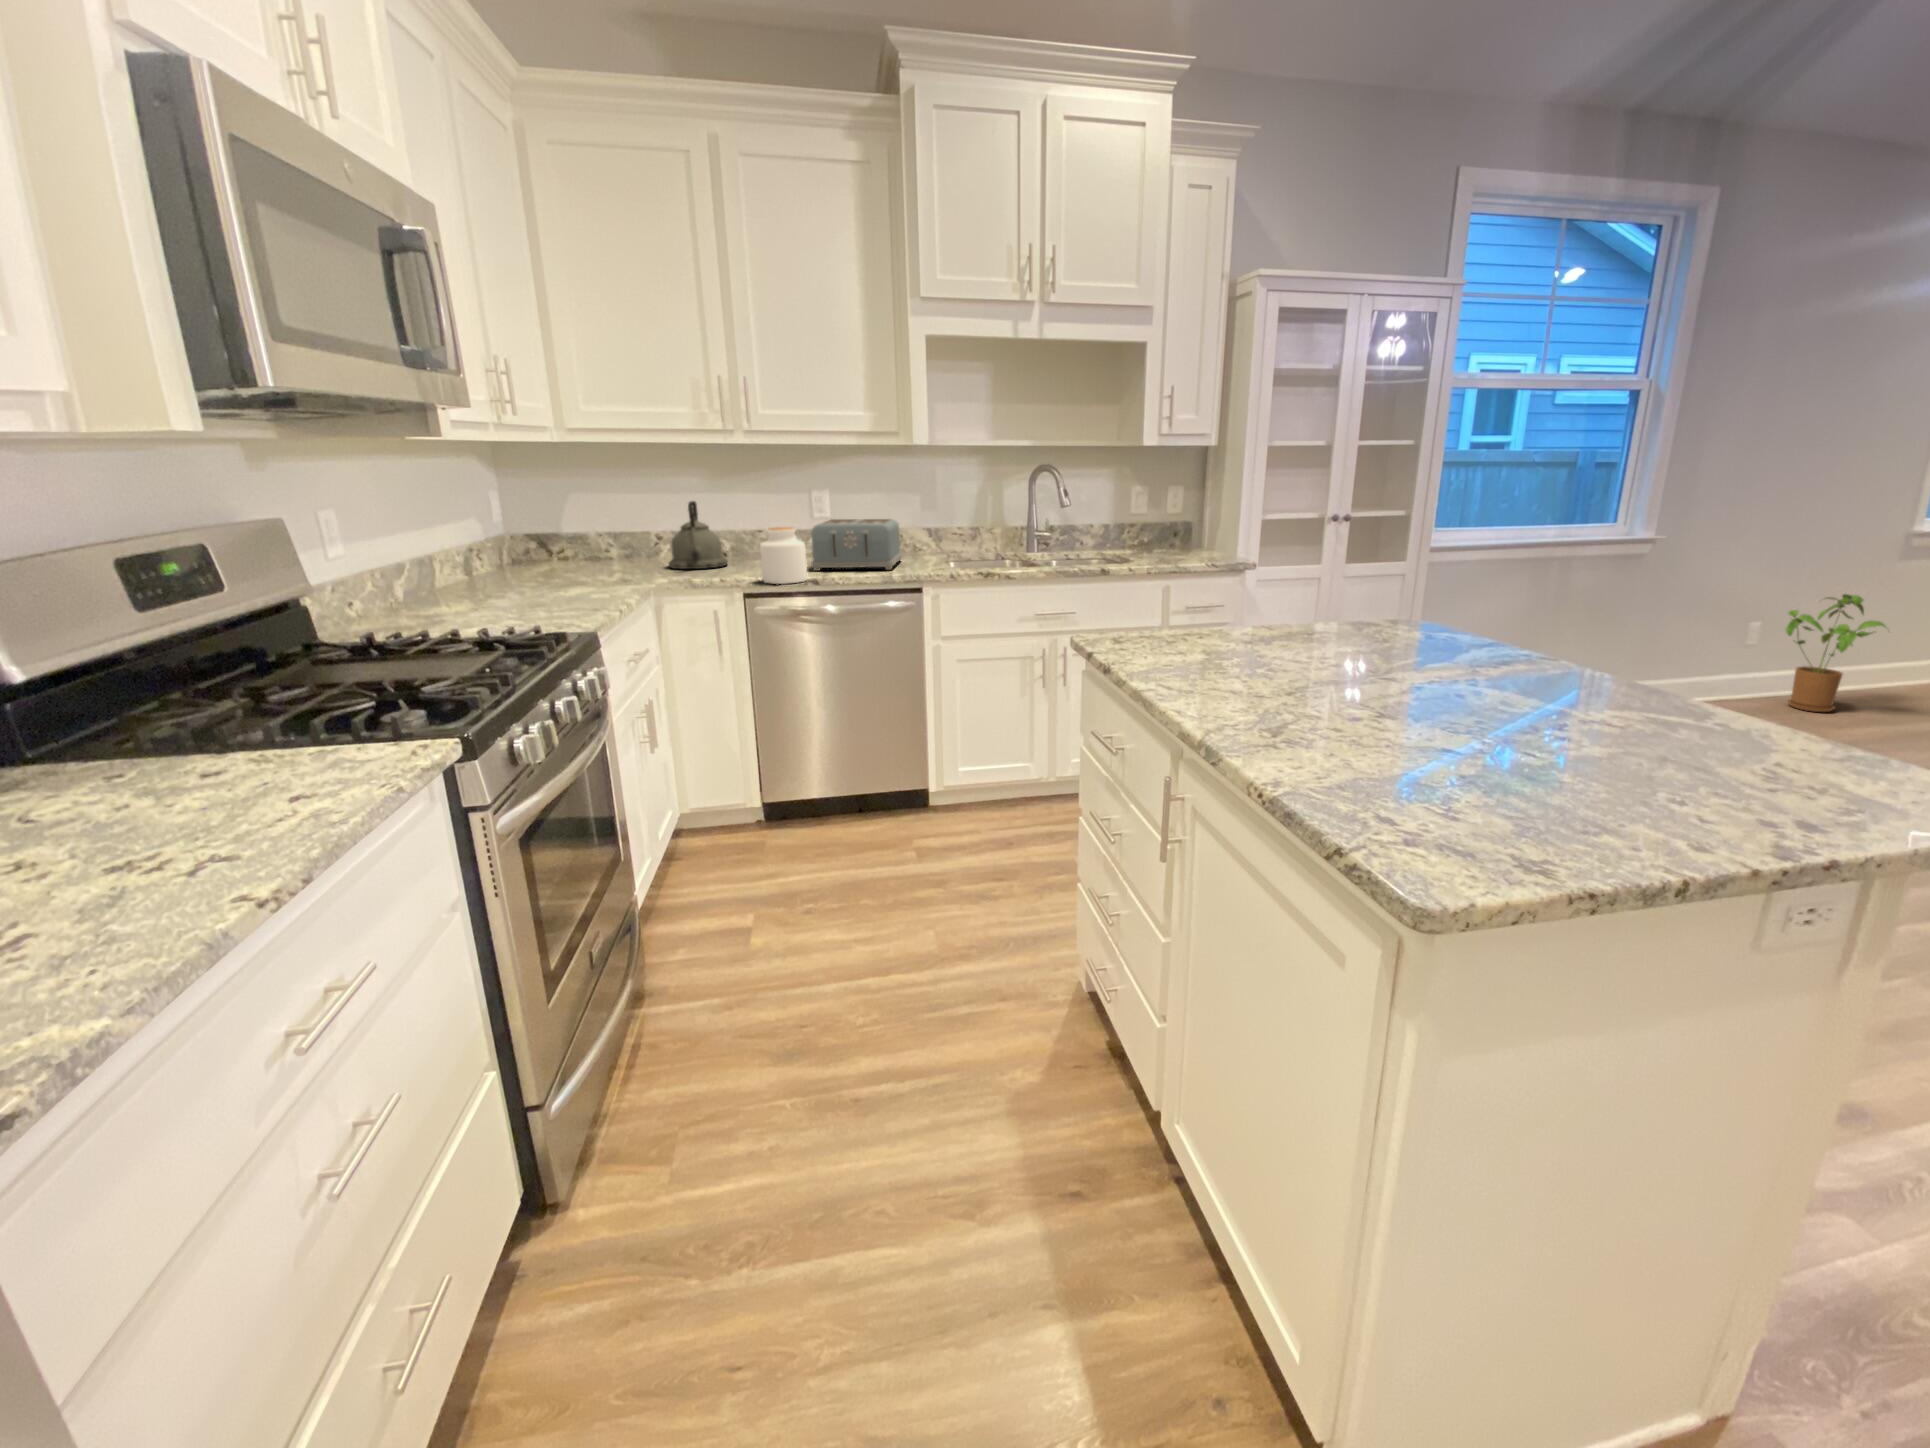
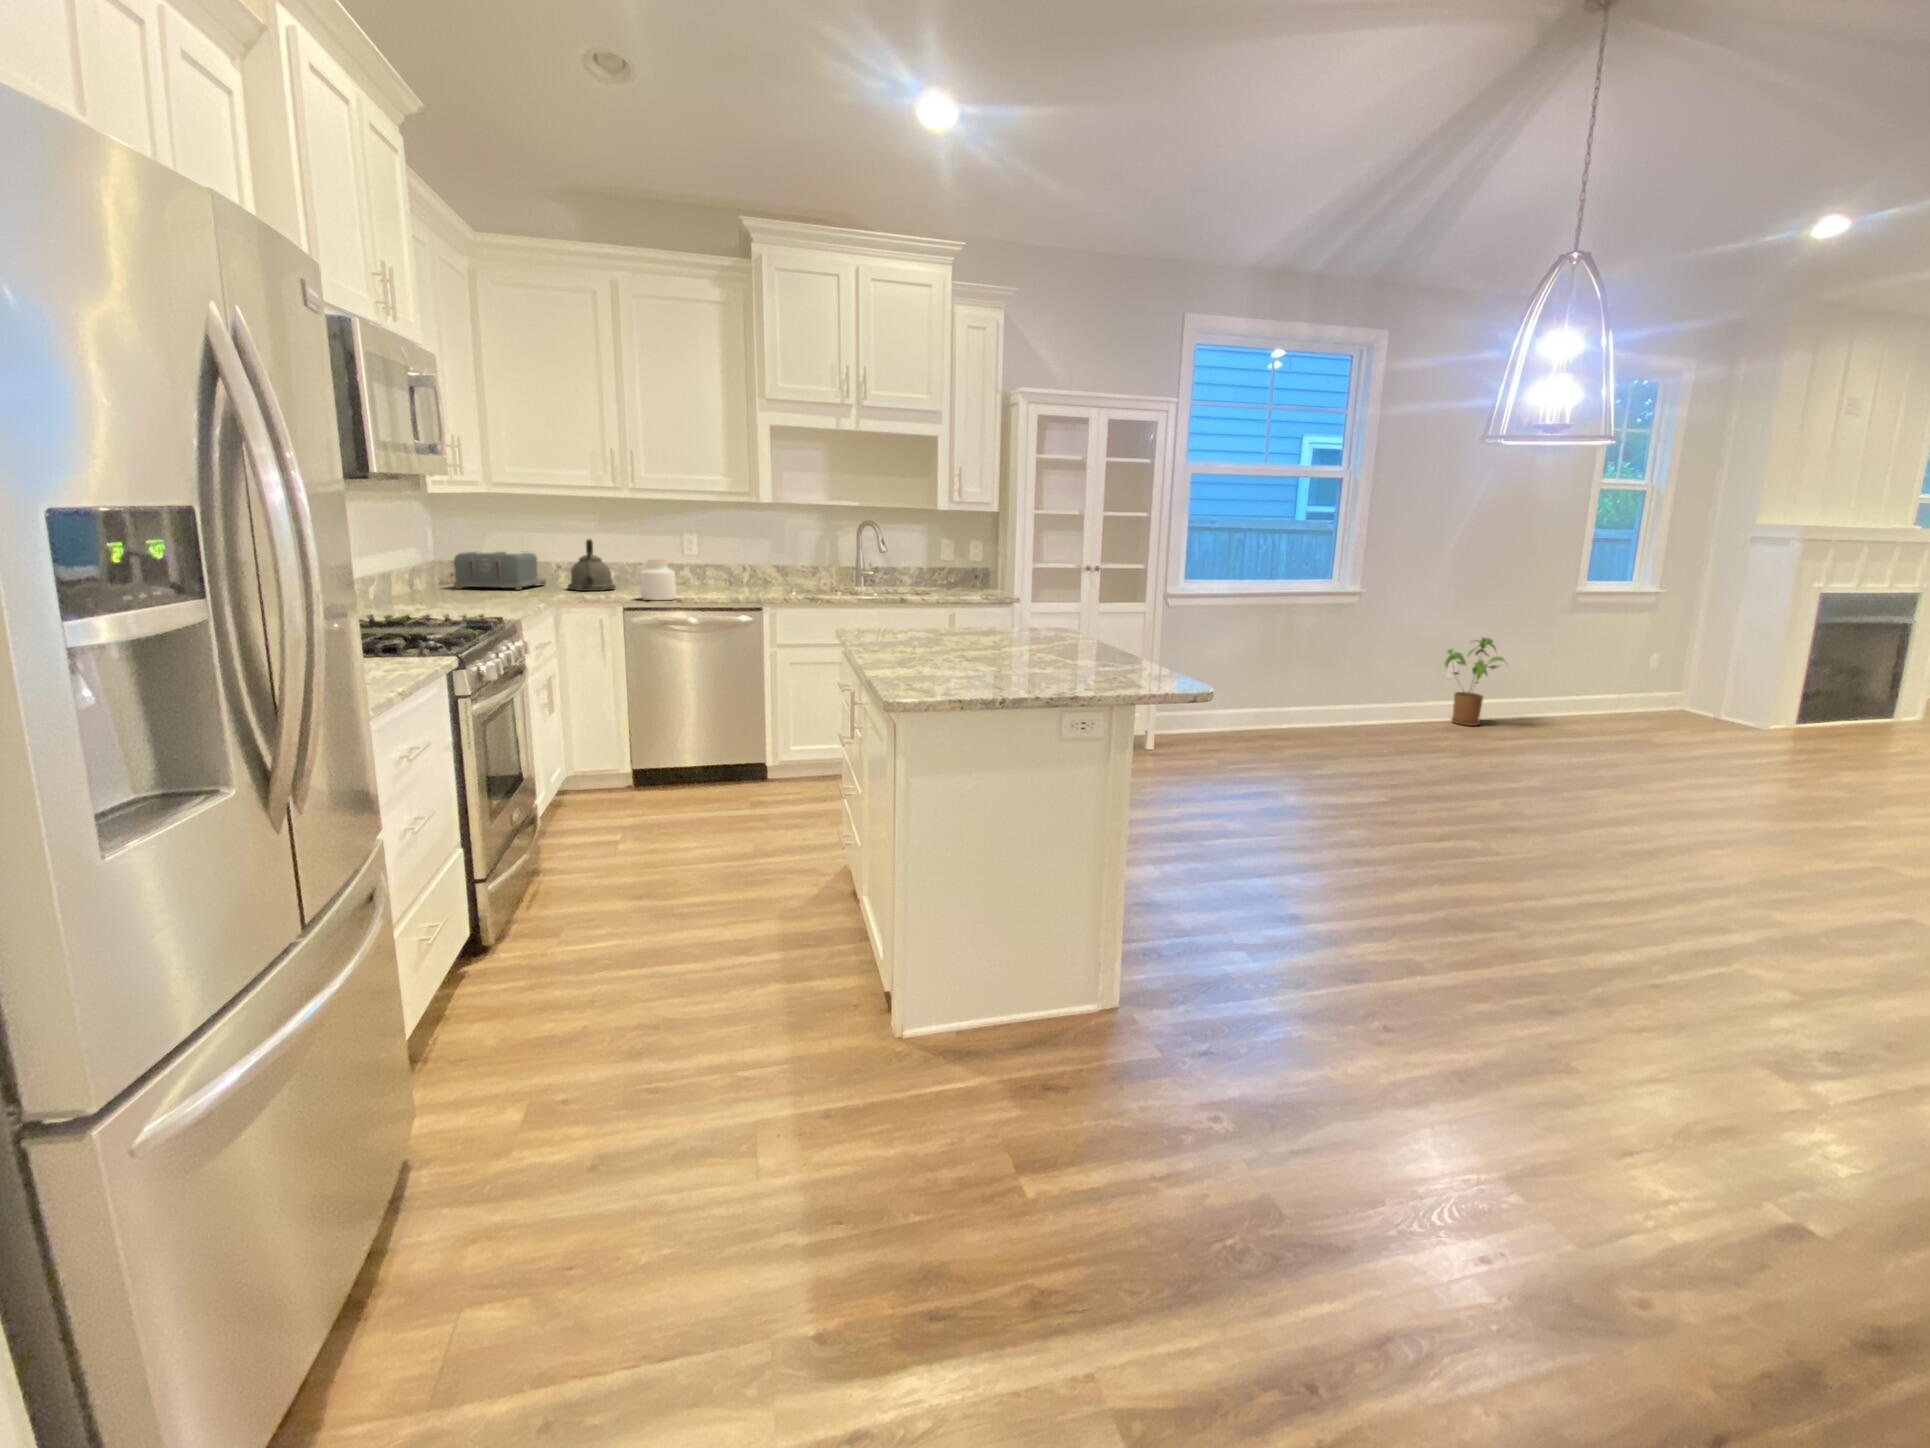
toaster: present [811,519,902,571] -> present [454,552,547,590]

